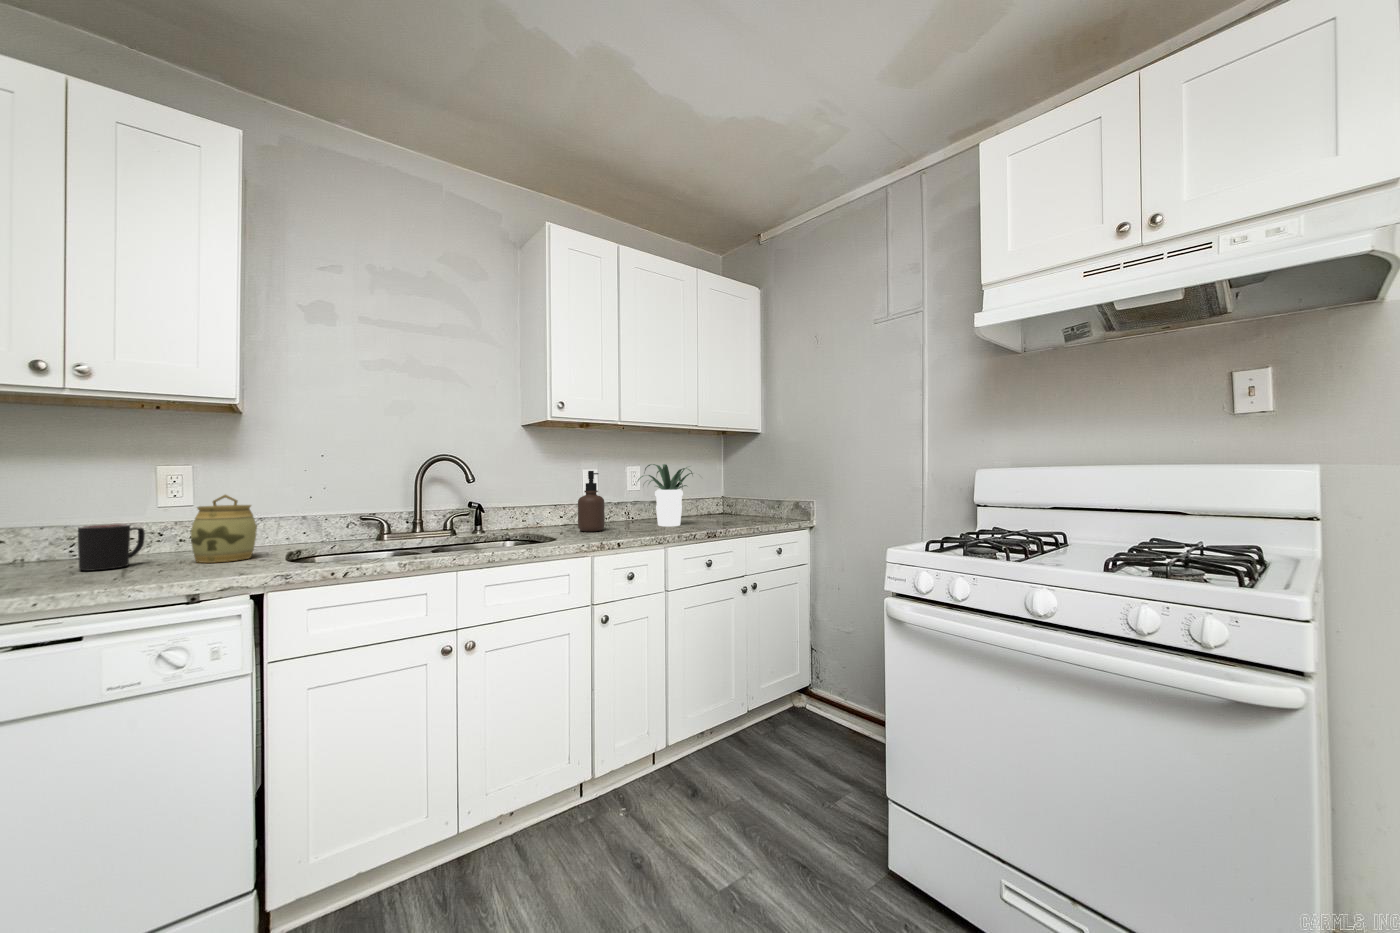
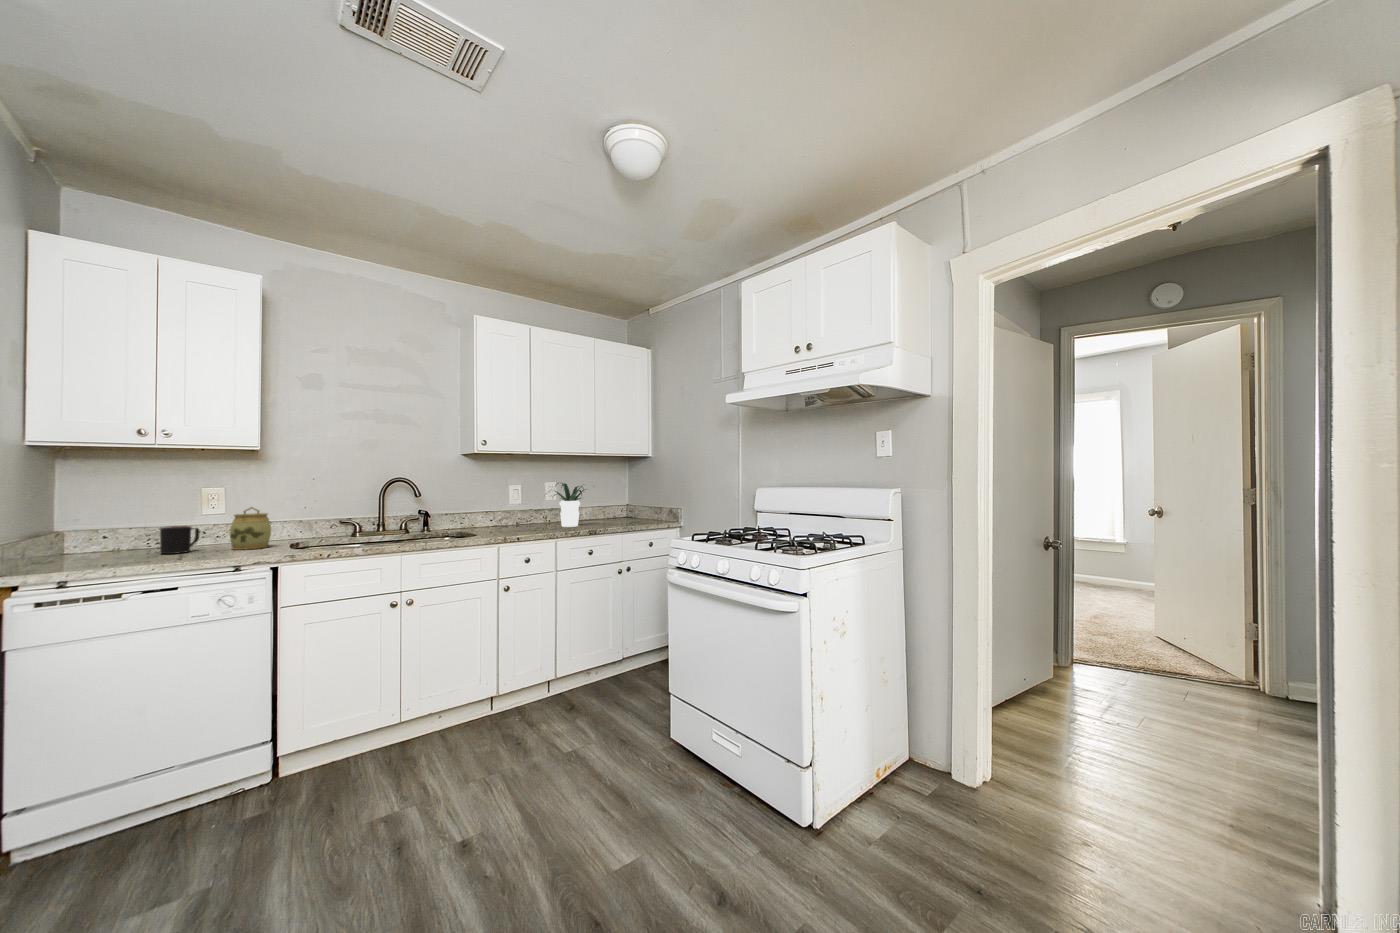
soap dispenser: present [578,471,605,532] -> none [499,488,519,531]

